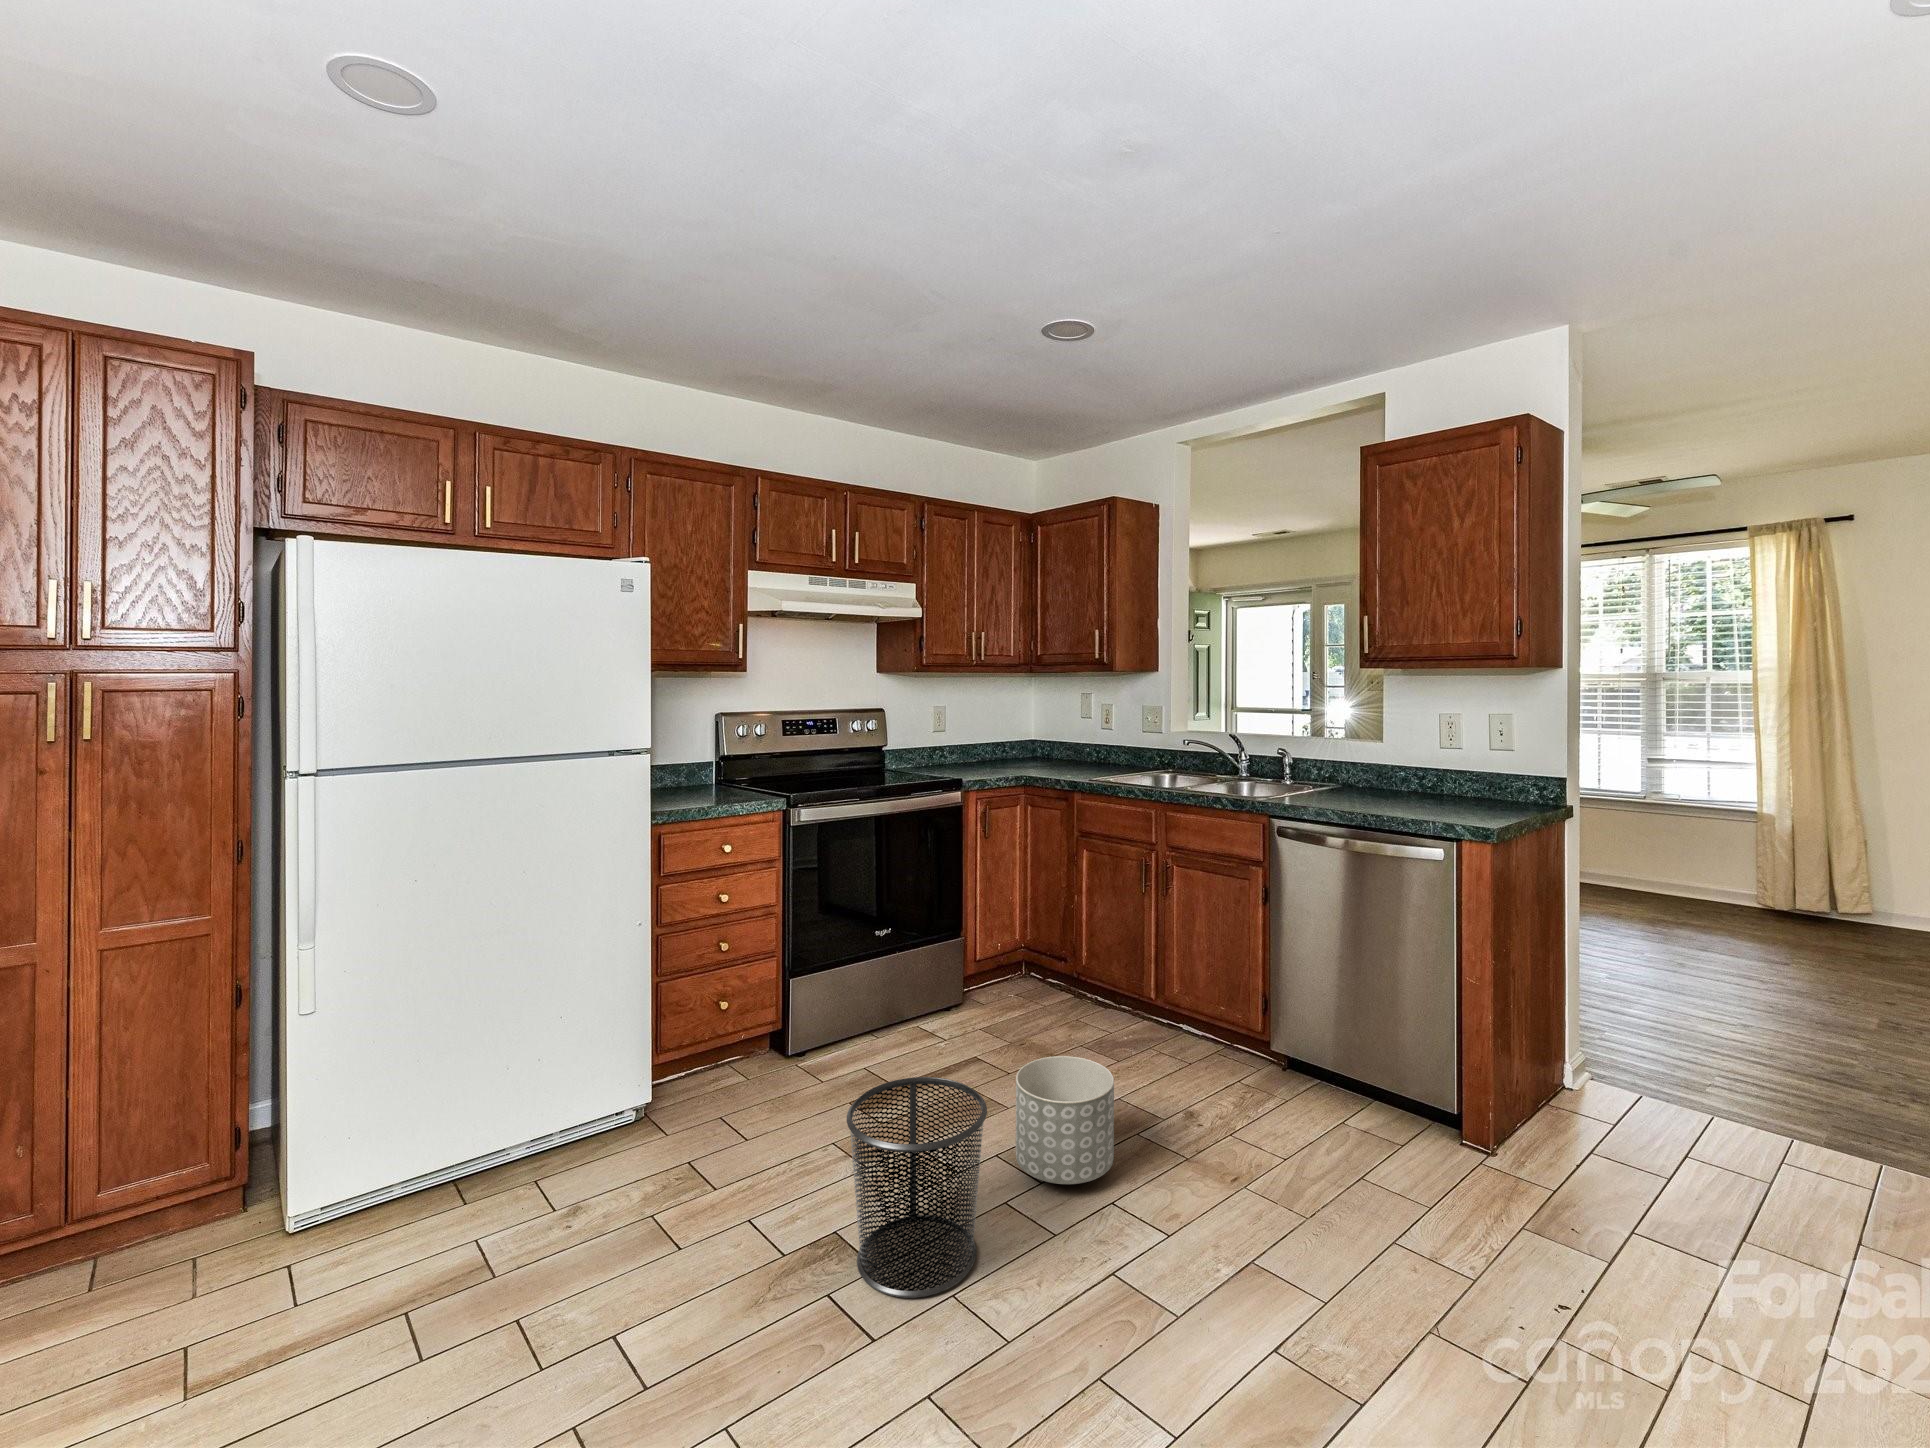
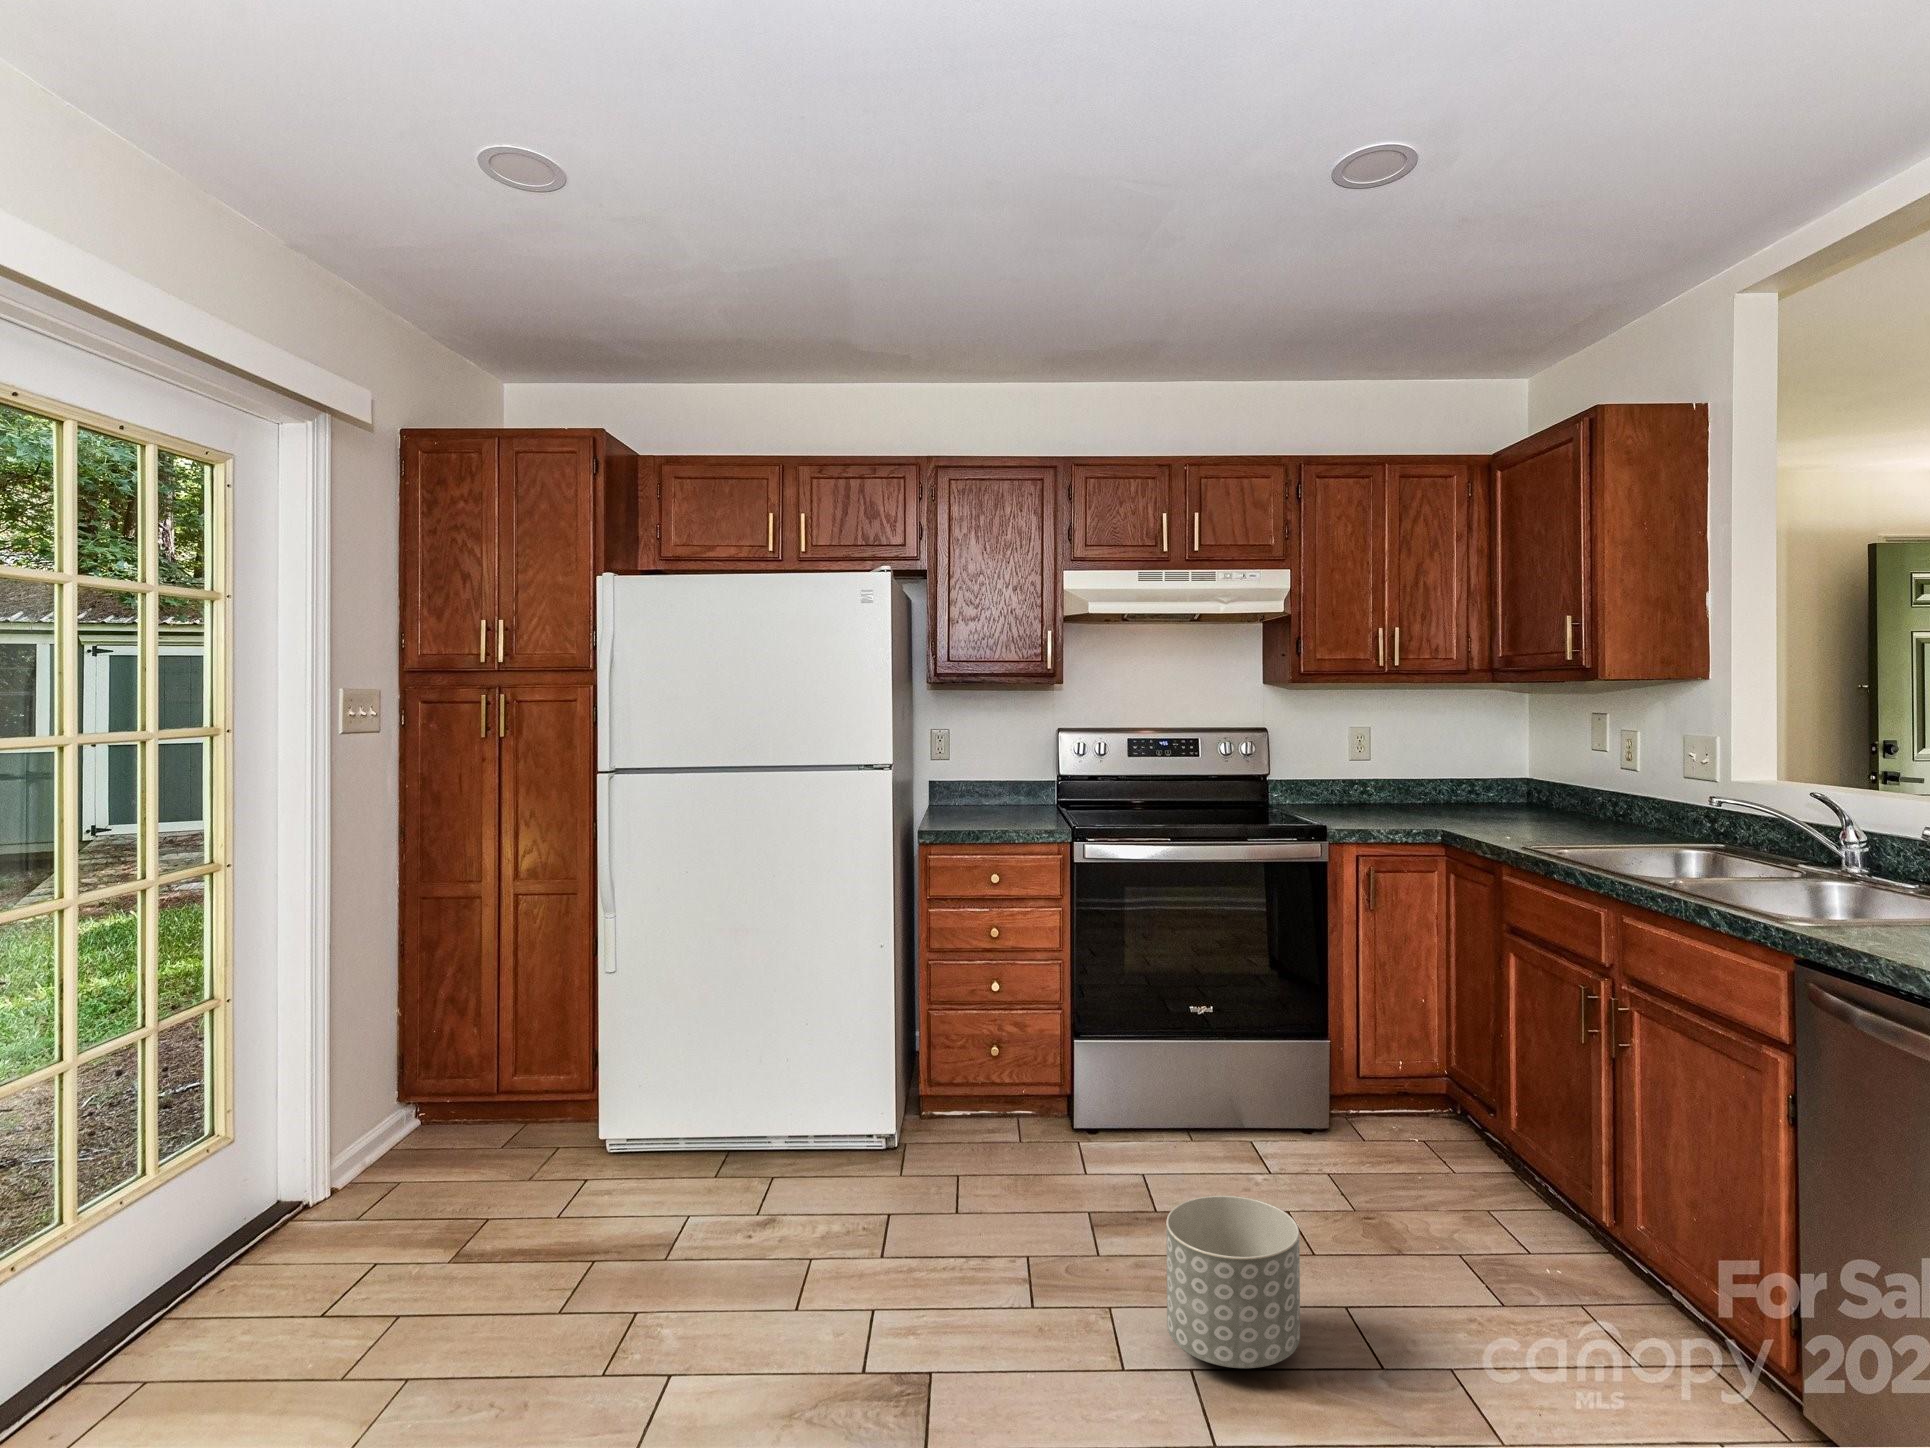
waste bin: present [847,1077,987,1298] -> none [907,1157,1068,1402]

